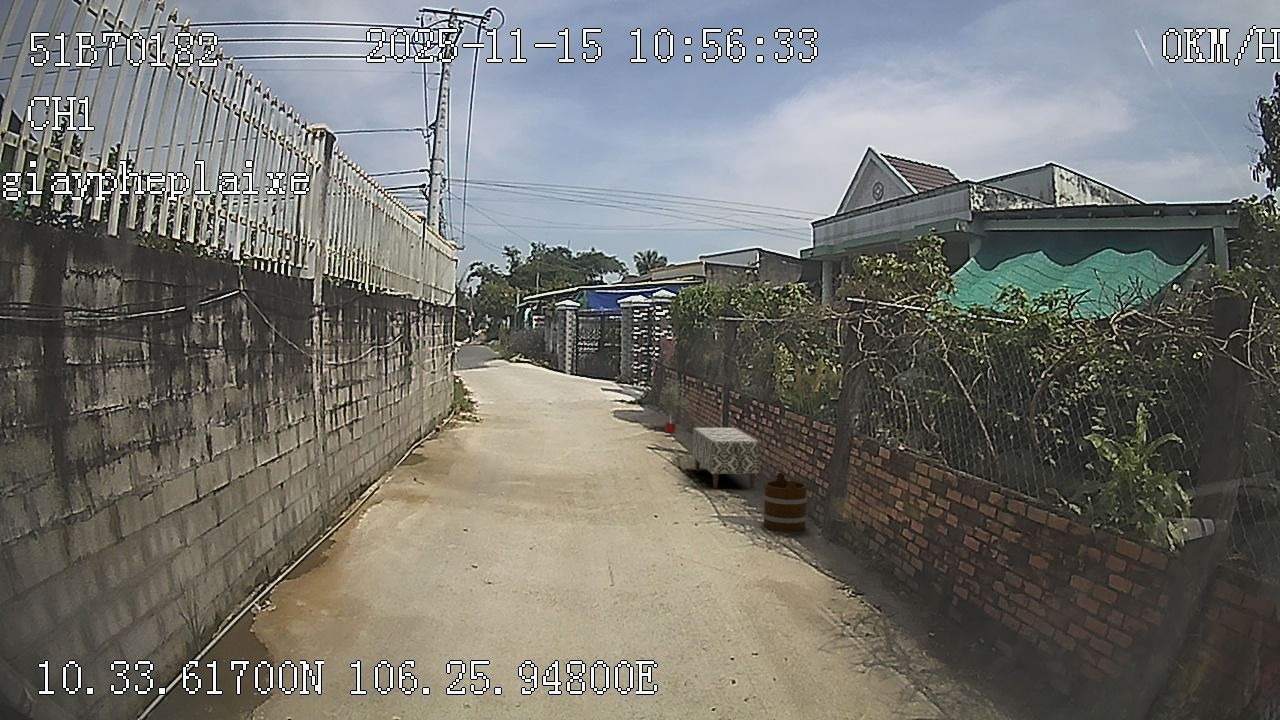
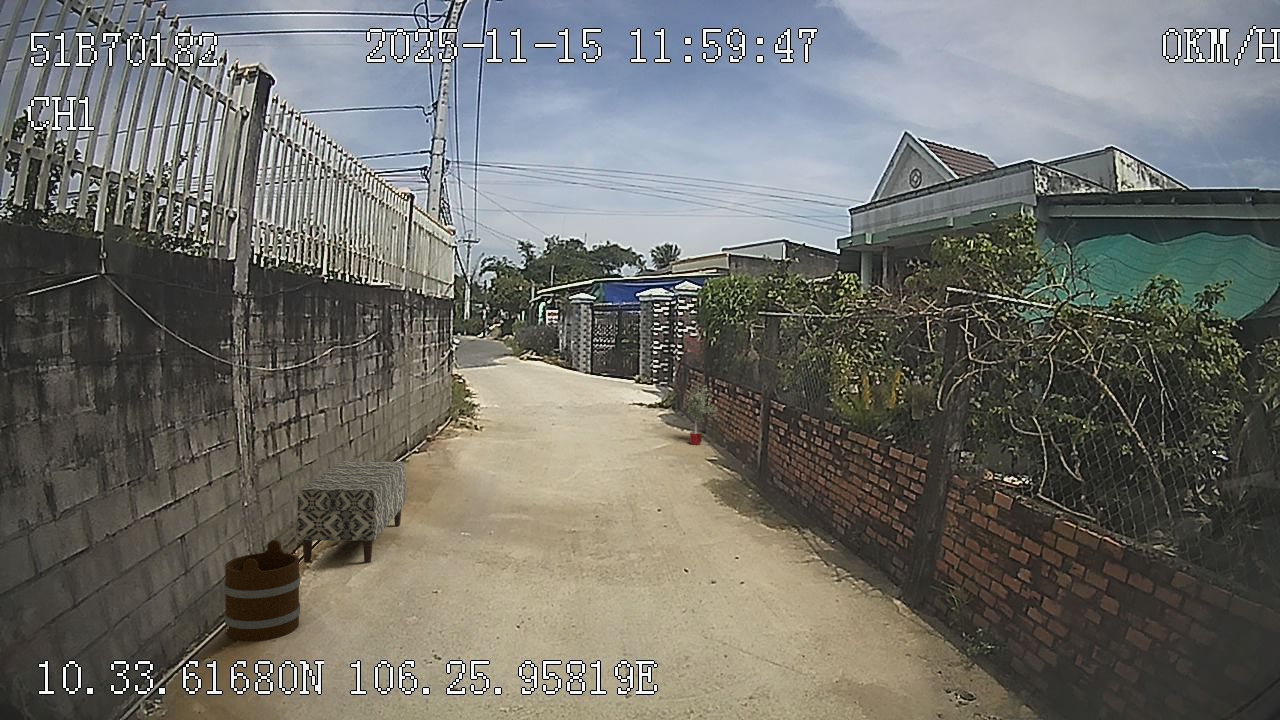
bench: present [692,428,759,488] -> present [297,461,406,563]
bucket: present [763,473,807,531] -> present [224,540,300,641]

